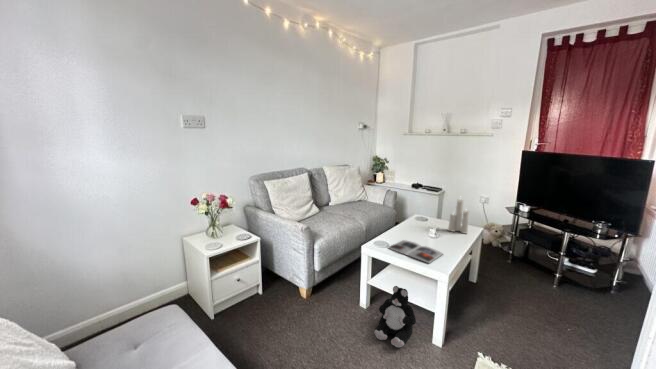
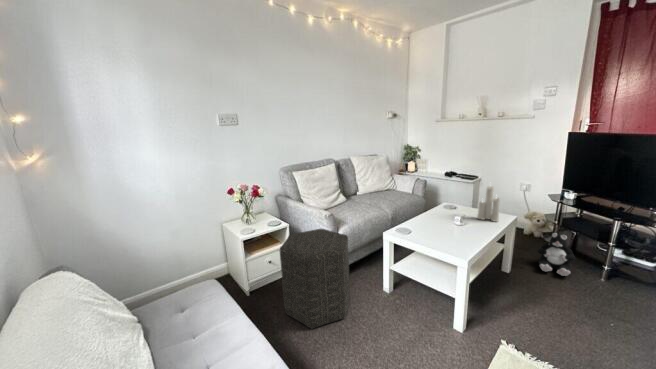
magazine: present [388,240,443,263] -> none [409,228,468,251]
ottoman: none [254,242,326,352] -> present [280,229,349,328]
plush toy: present [374,286,416,347] -> present [538,233,575,276]

